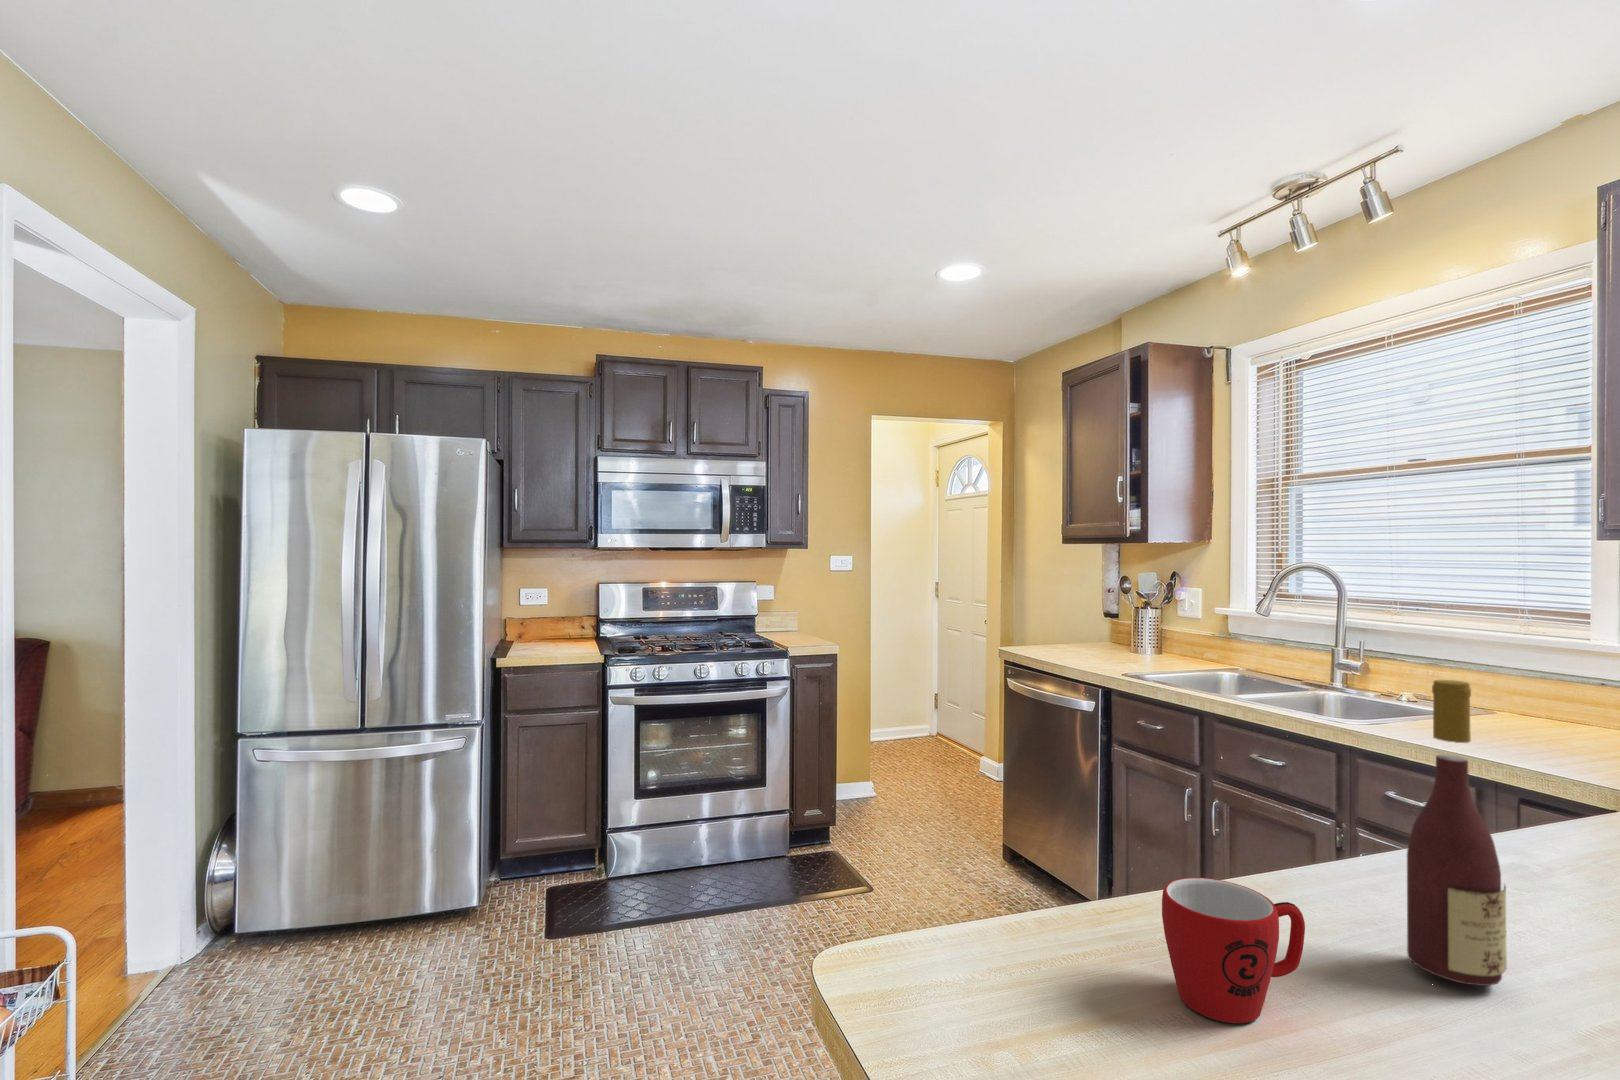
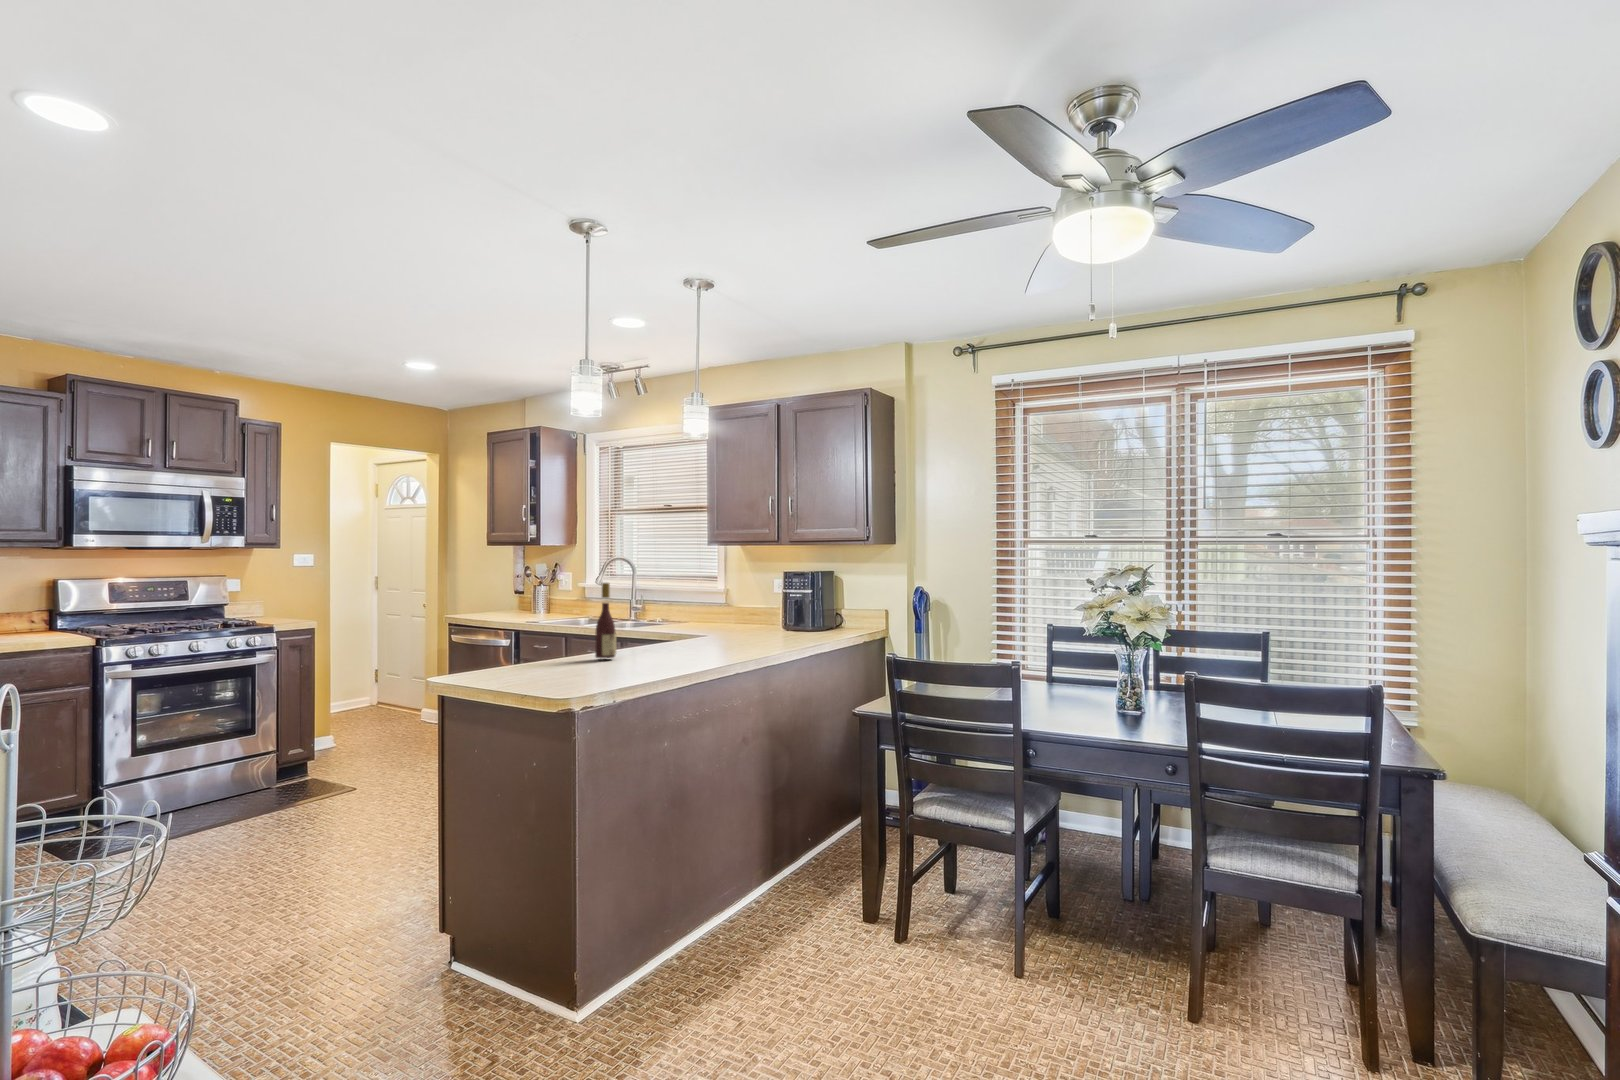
mug: present [1162,878,1305,1023] -> none [530,639,566,669]

